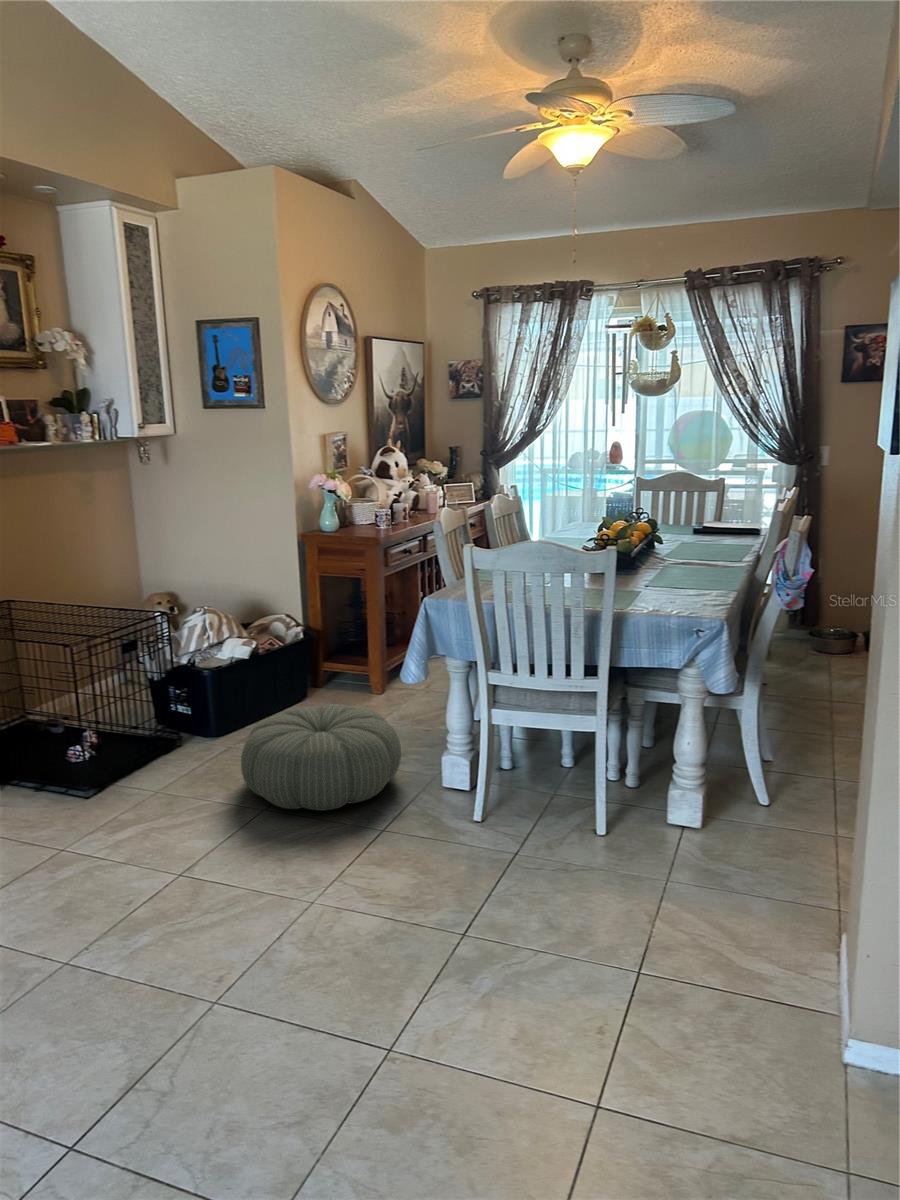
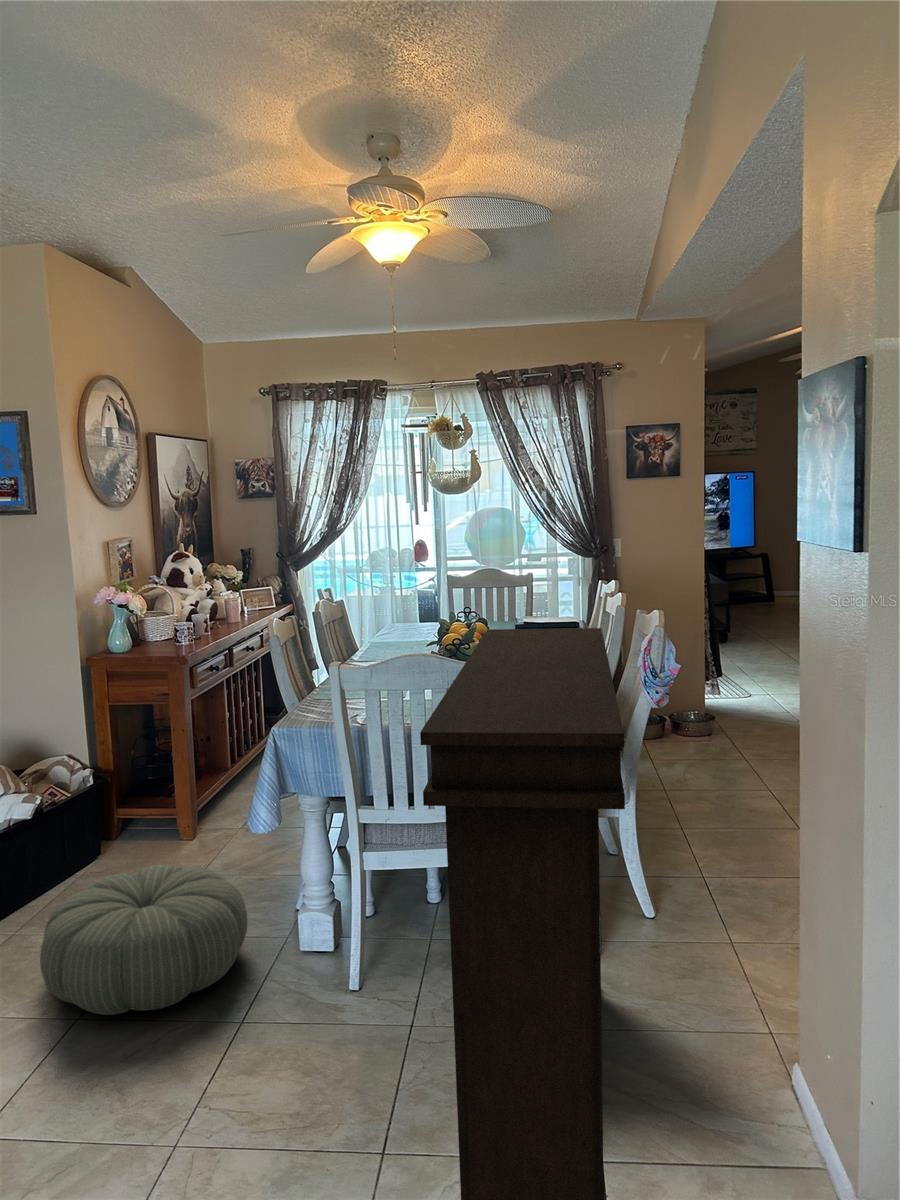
console table: none [465,522,716,1072] -> present [420,628,625,1200]

